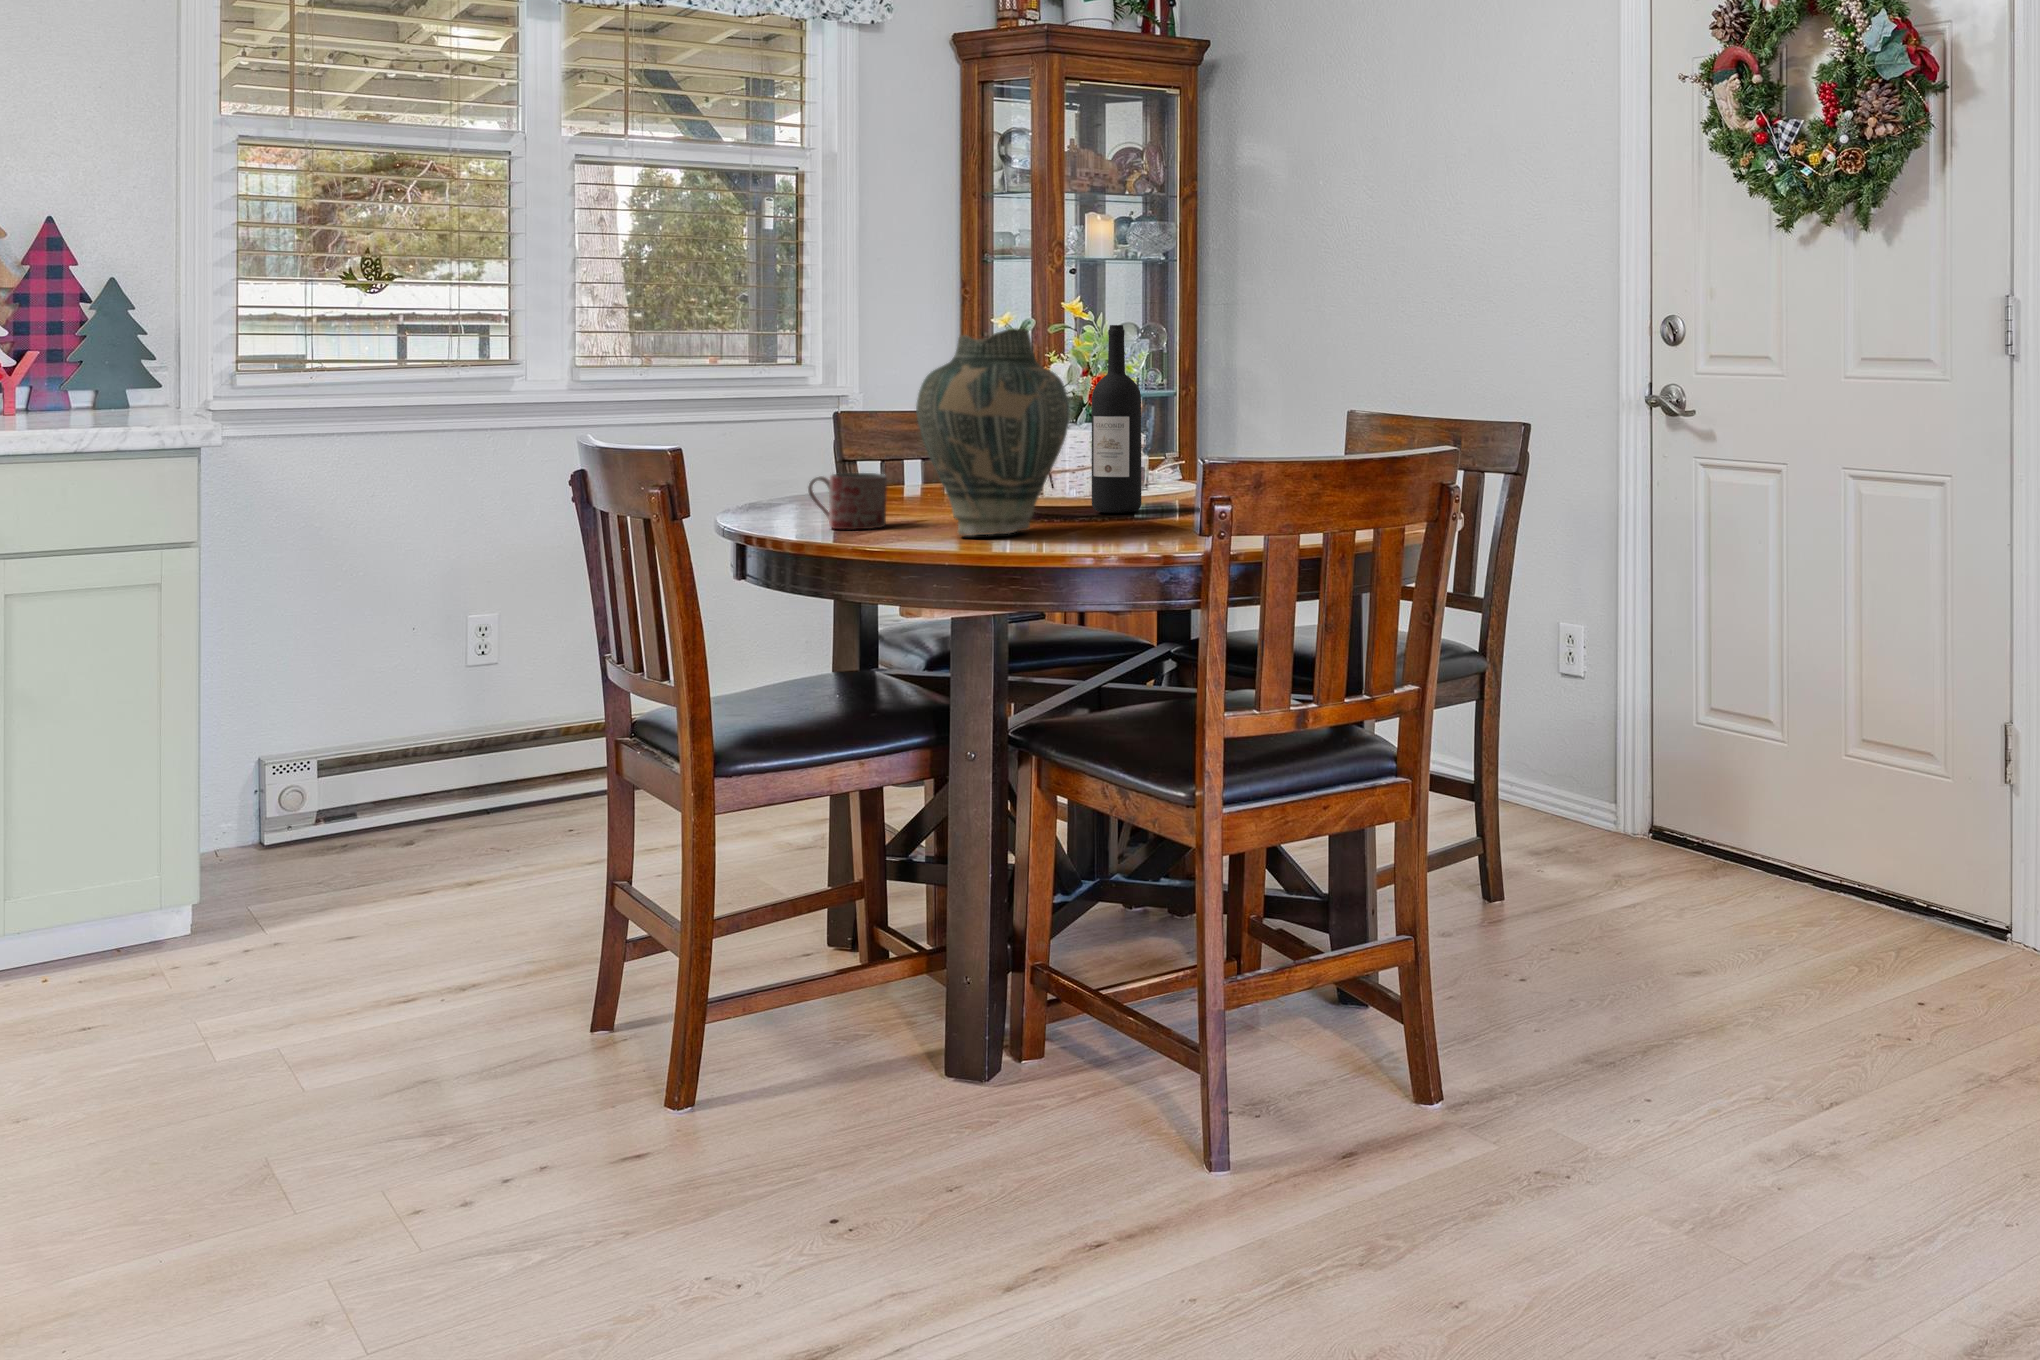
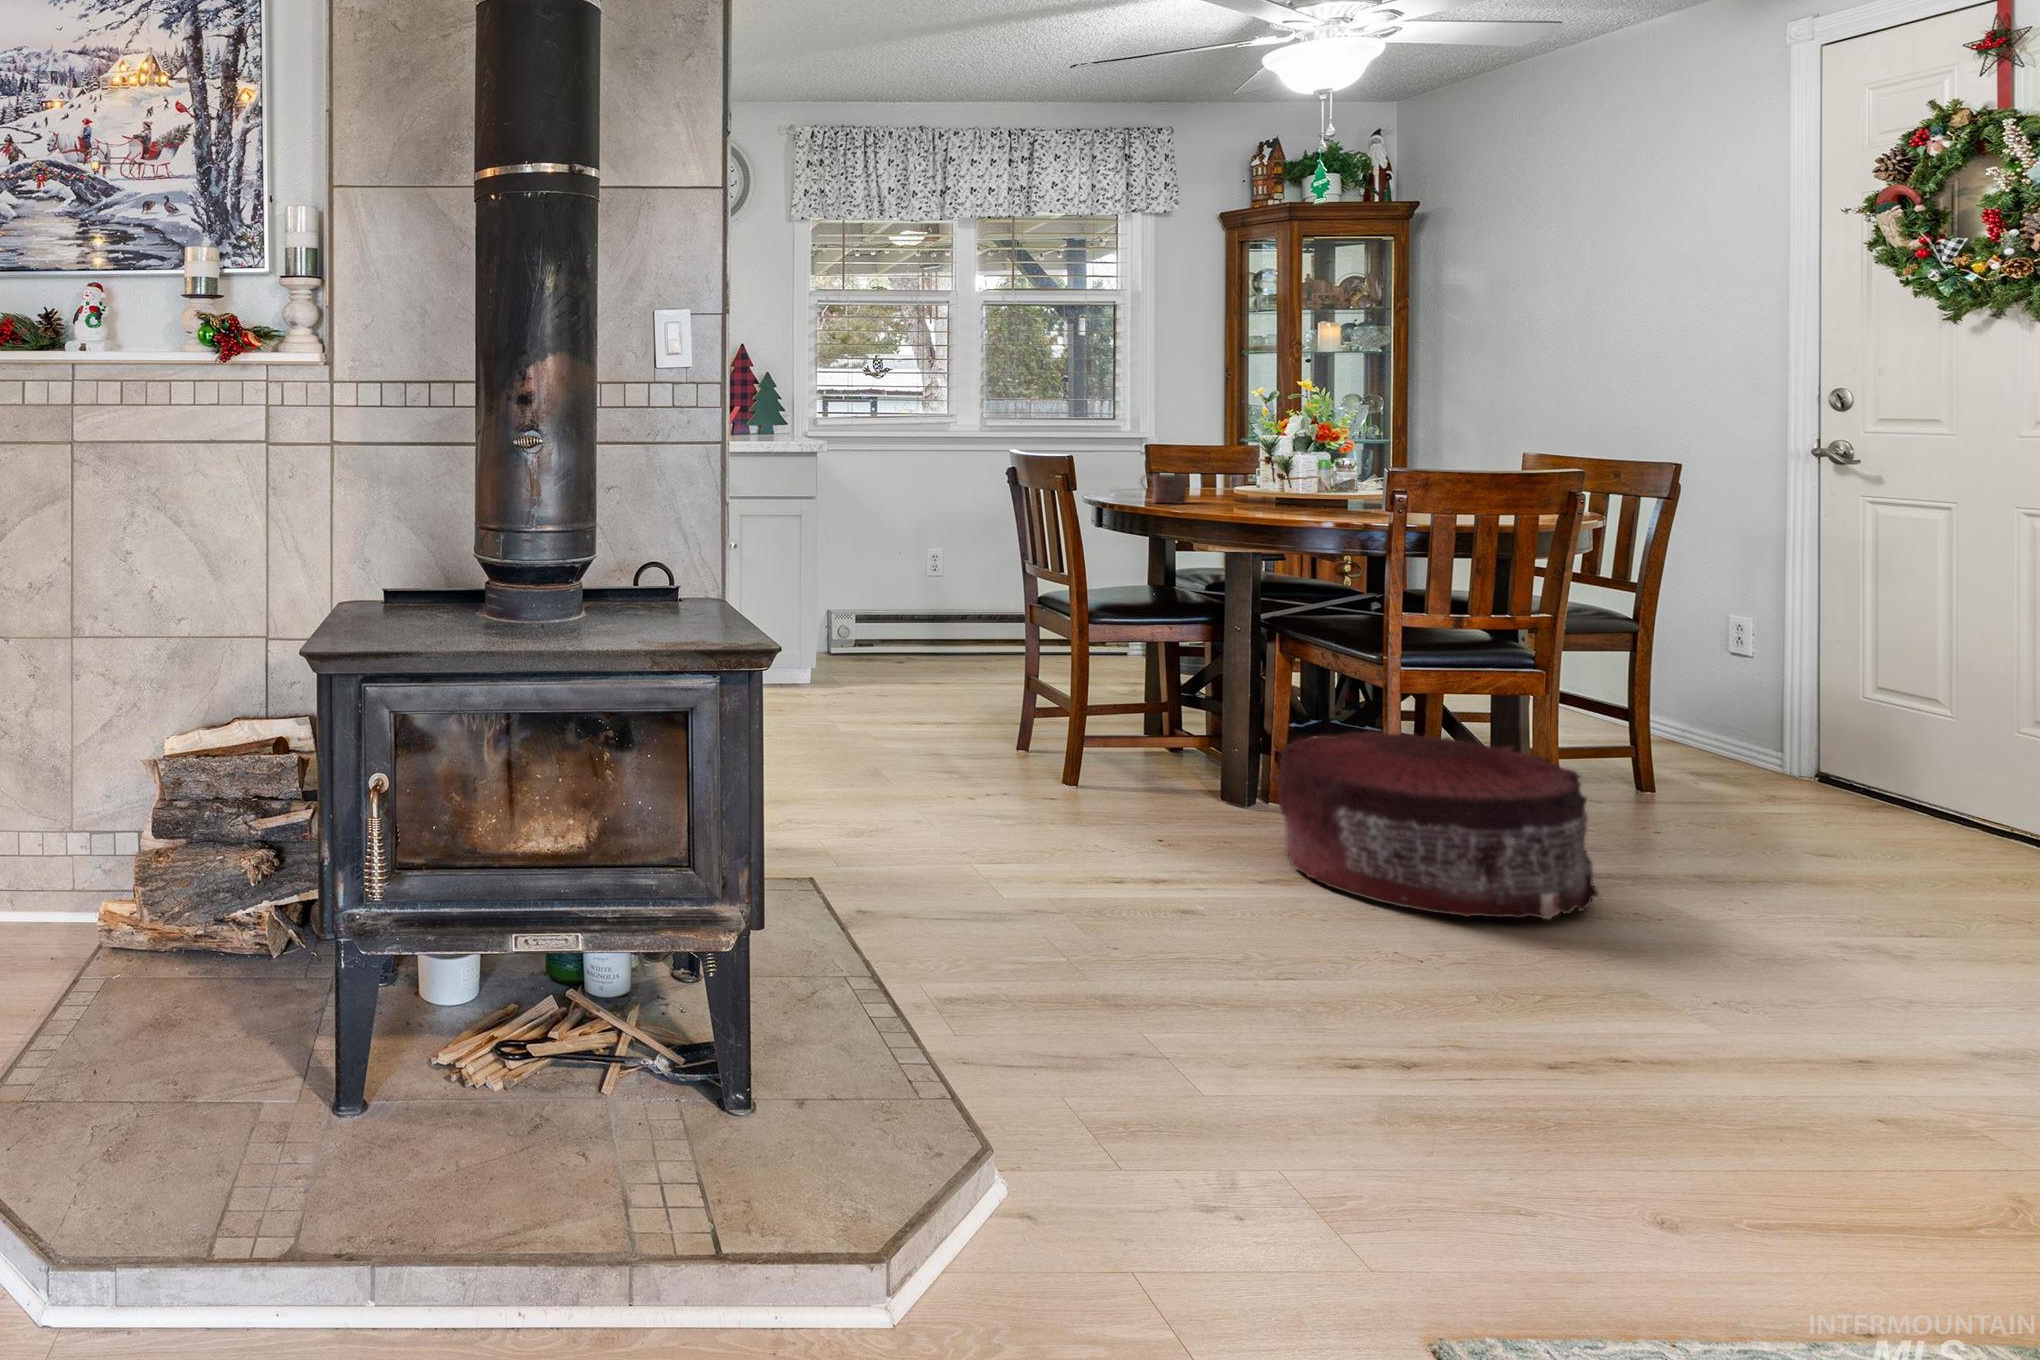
wine bottle: present [1092,325,1141,513] -> none [1318,393,1353,504]
vase: present [916,328,1070,536] -> none [1207,394,1302,507]
pouf: none [1028,909,1507,1299] -> present [1275,731,1600,919]

